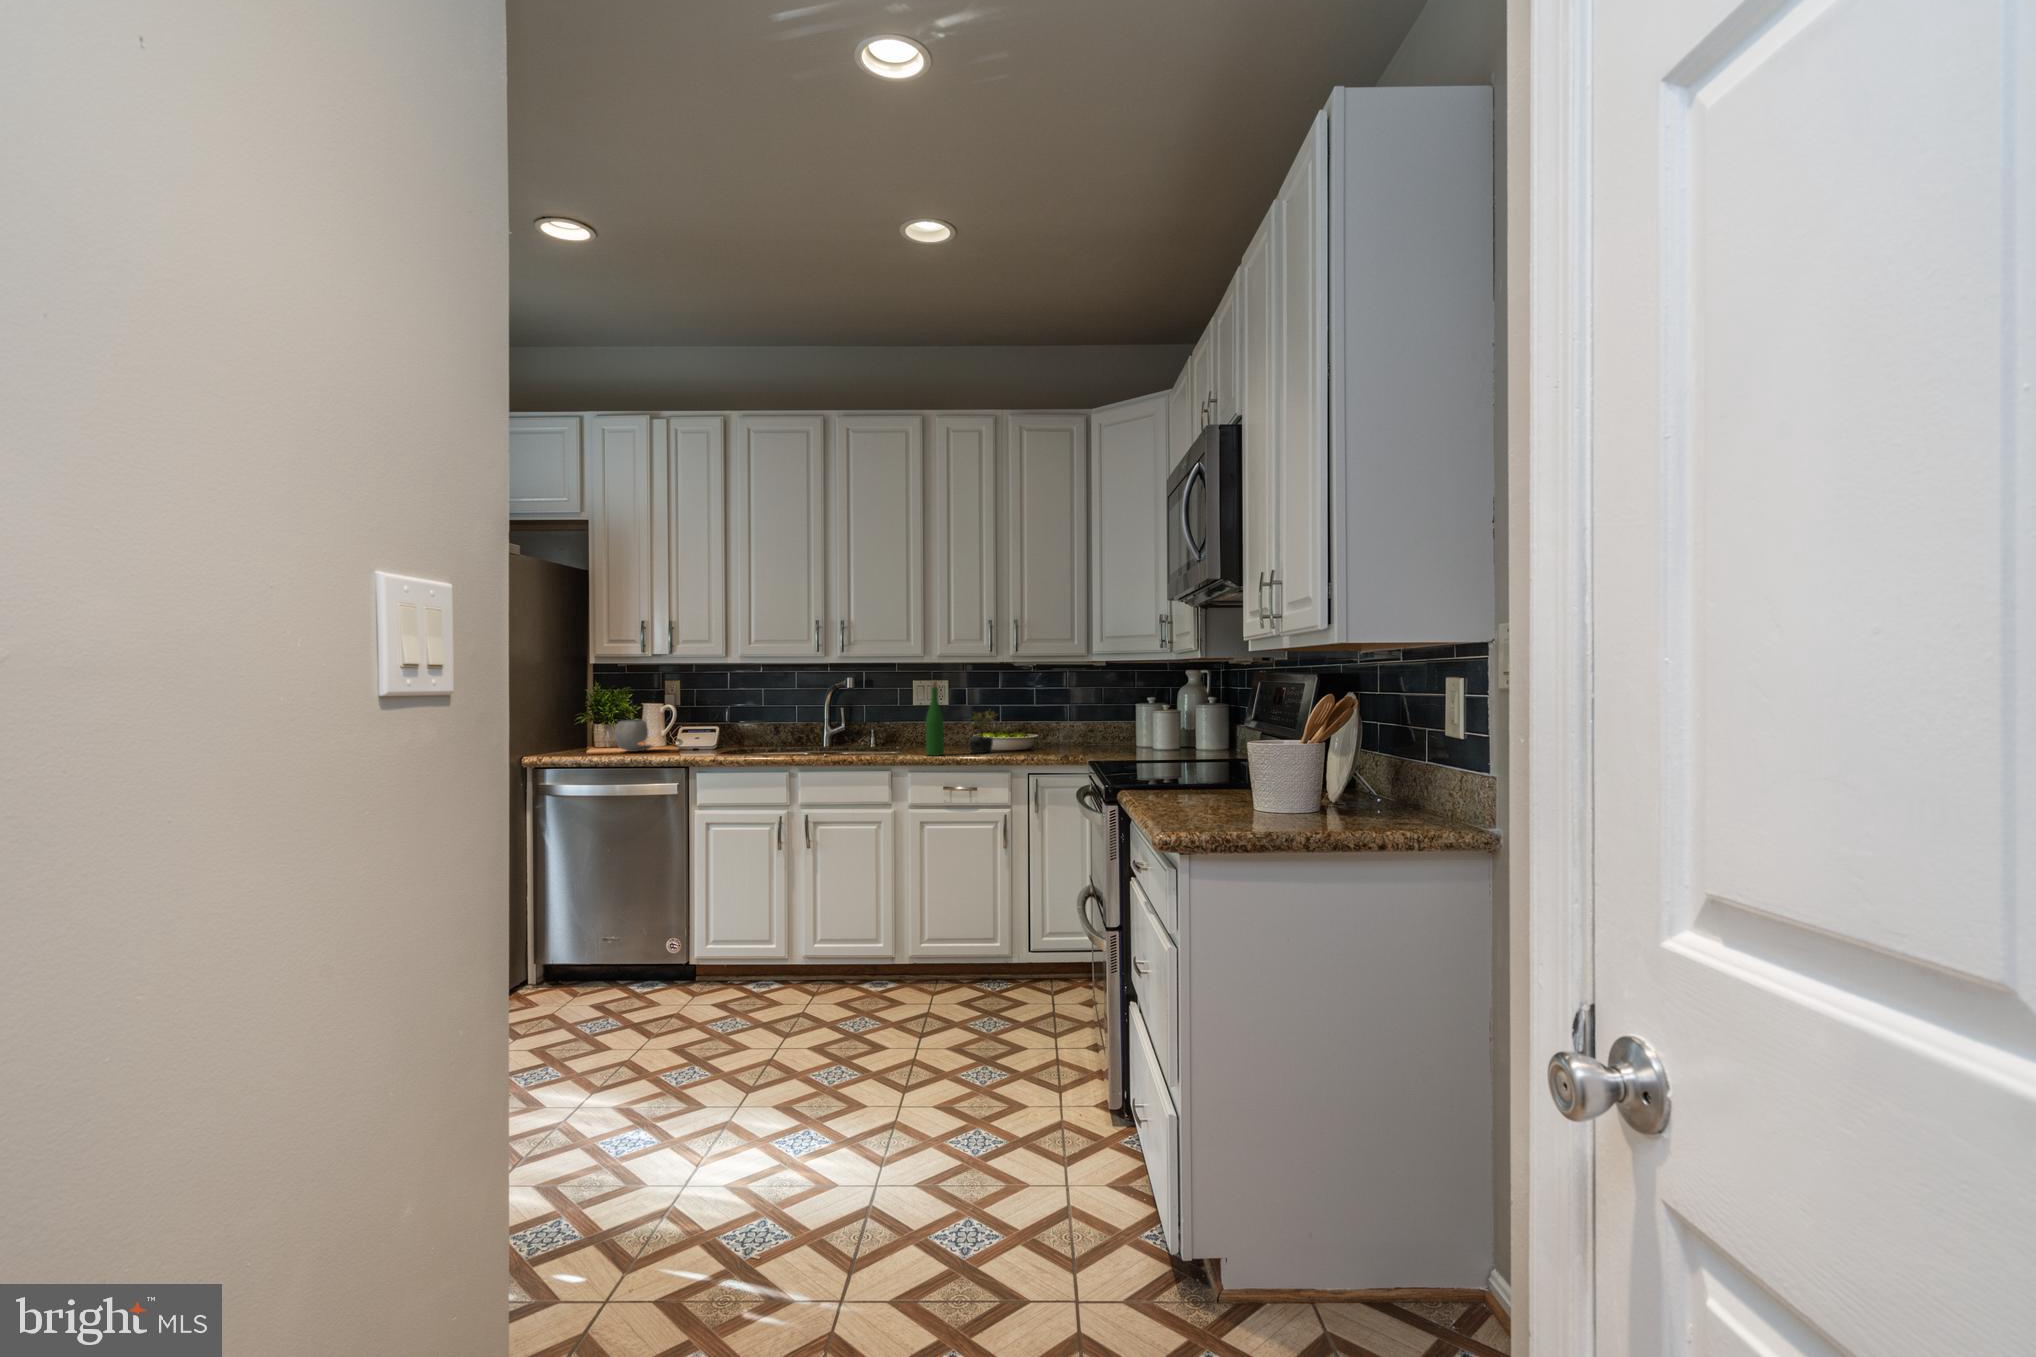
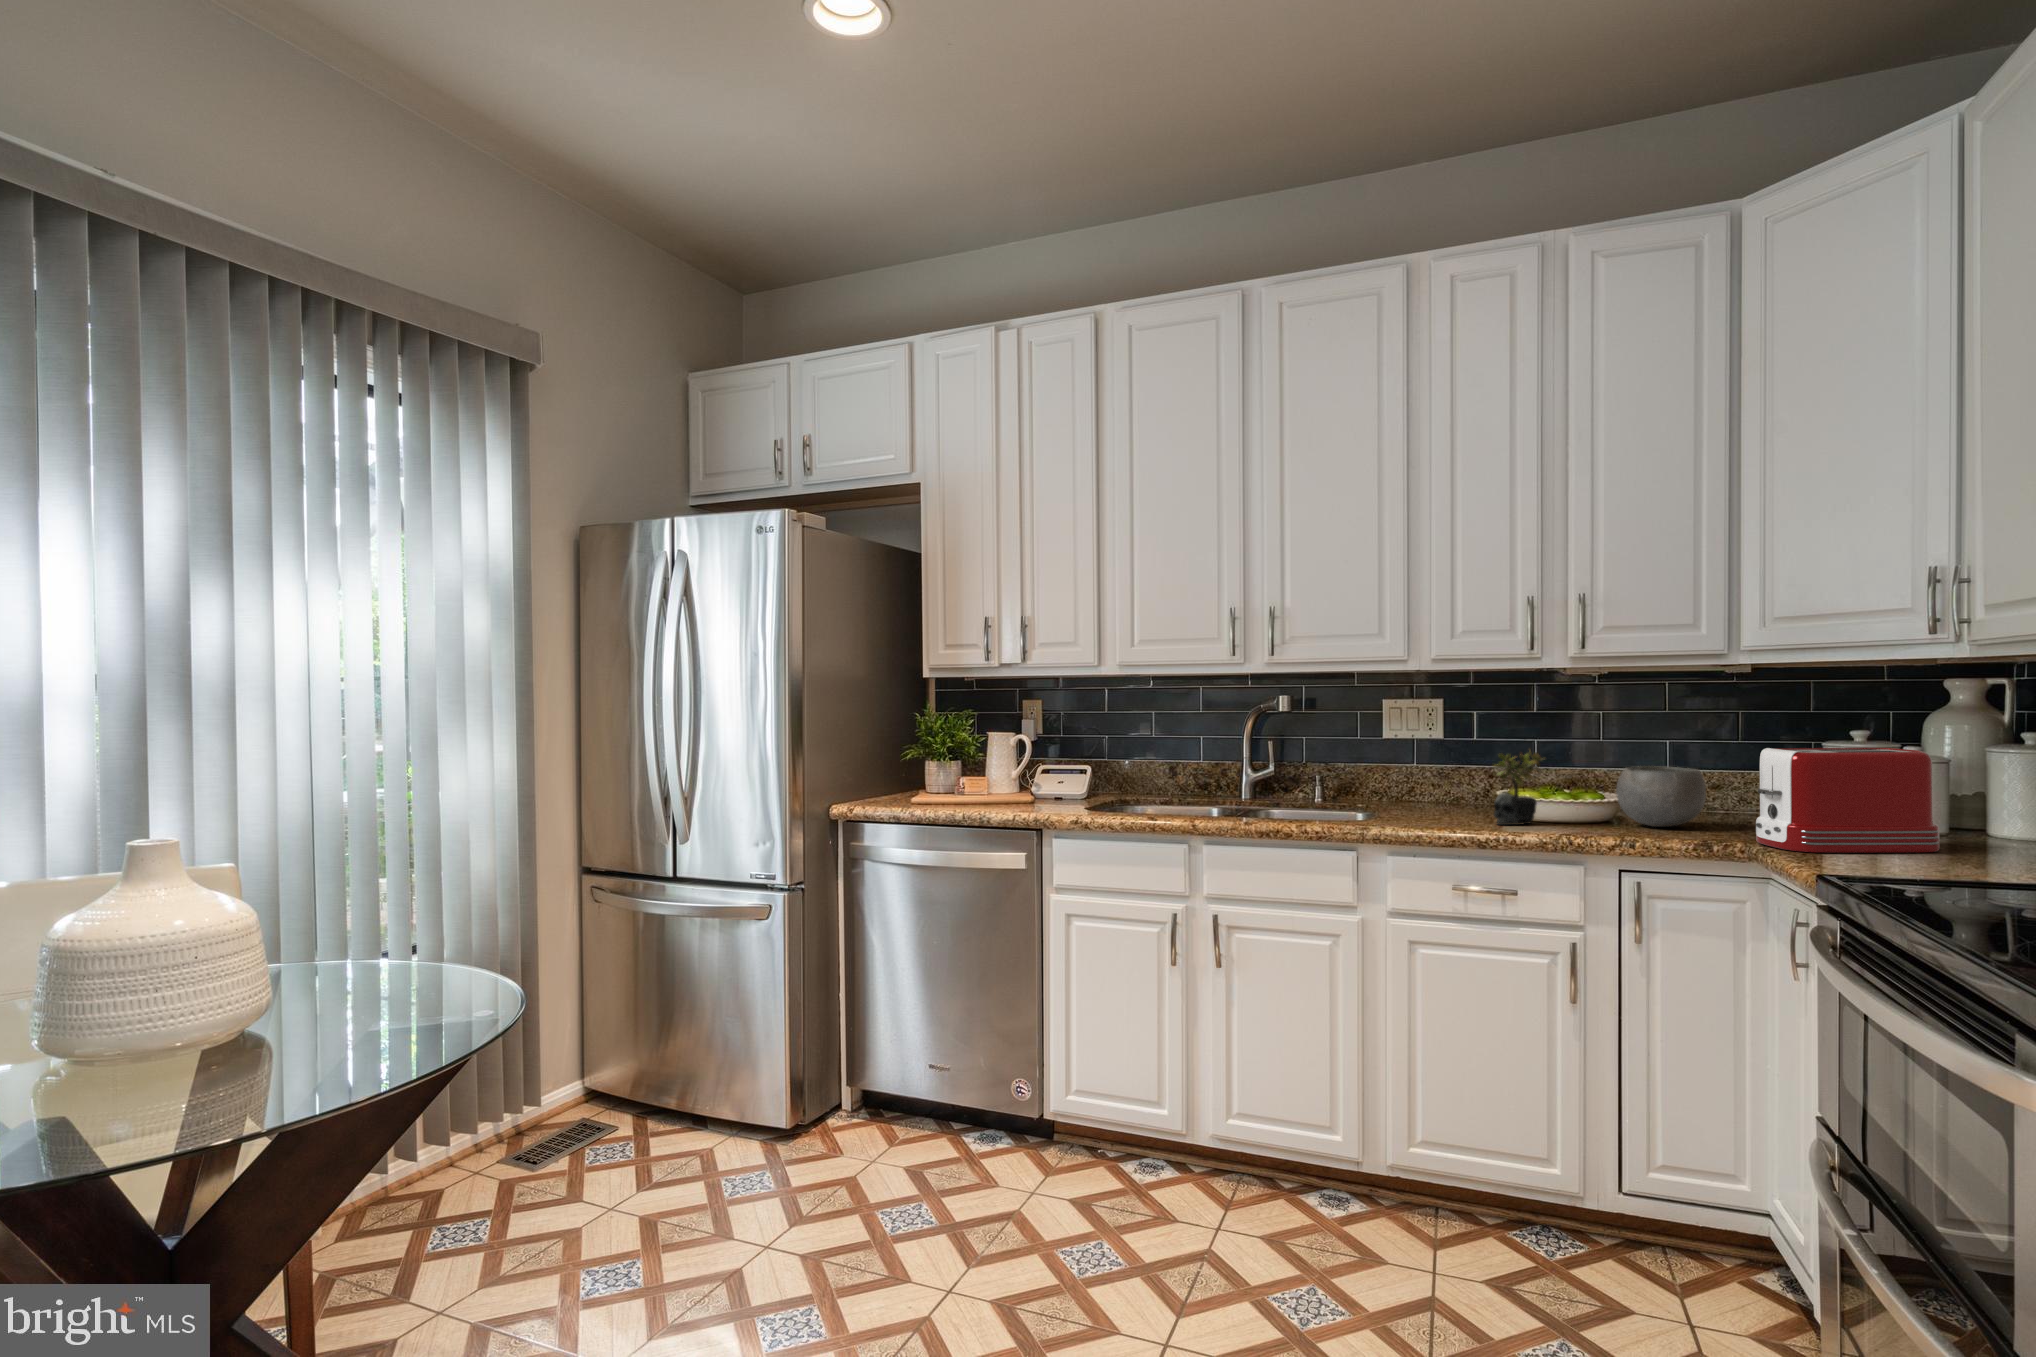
wine bottle: present [926,681,944,756] -> none [1416,700,1450,827]
toaster: none [1092,705,1170,758] -> present [1756,748,1939,853]
ceramic bowl: present [615,720,654,752] -> present [1616,766,1706,827]

